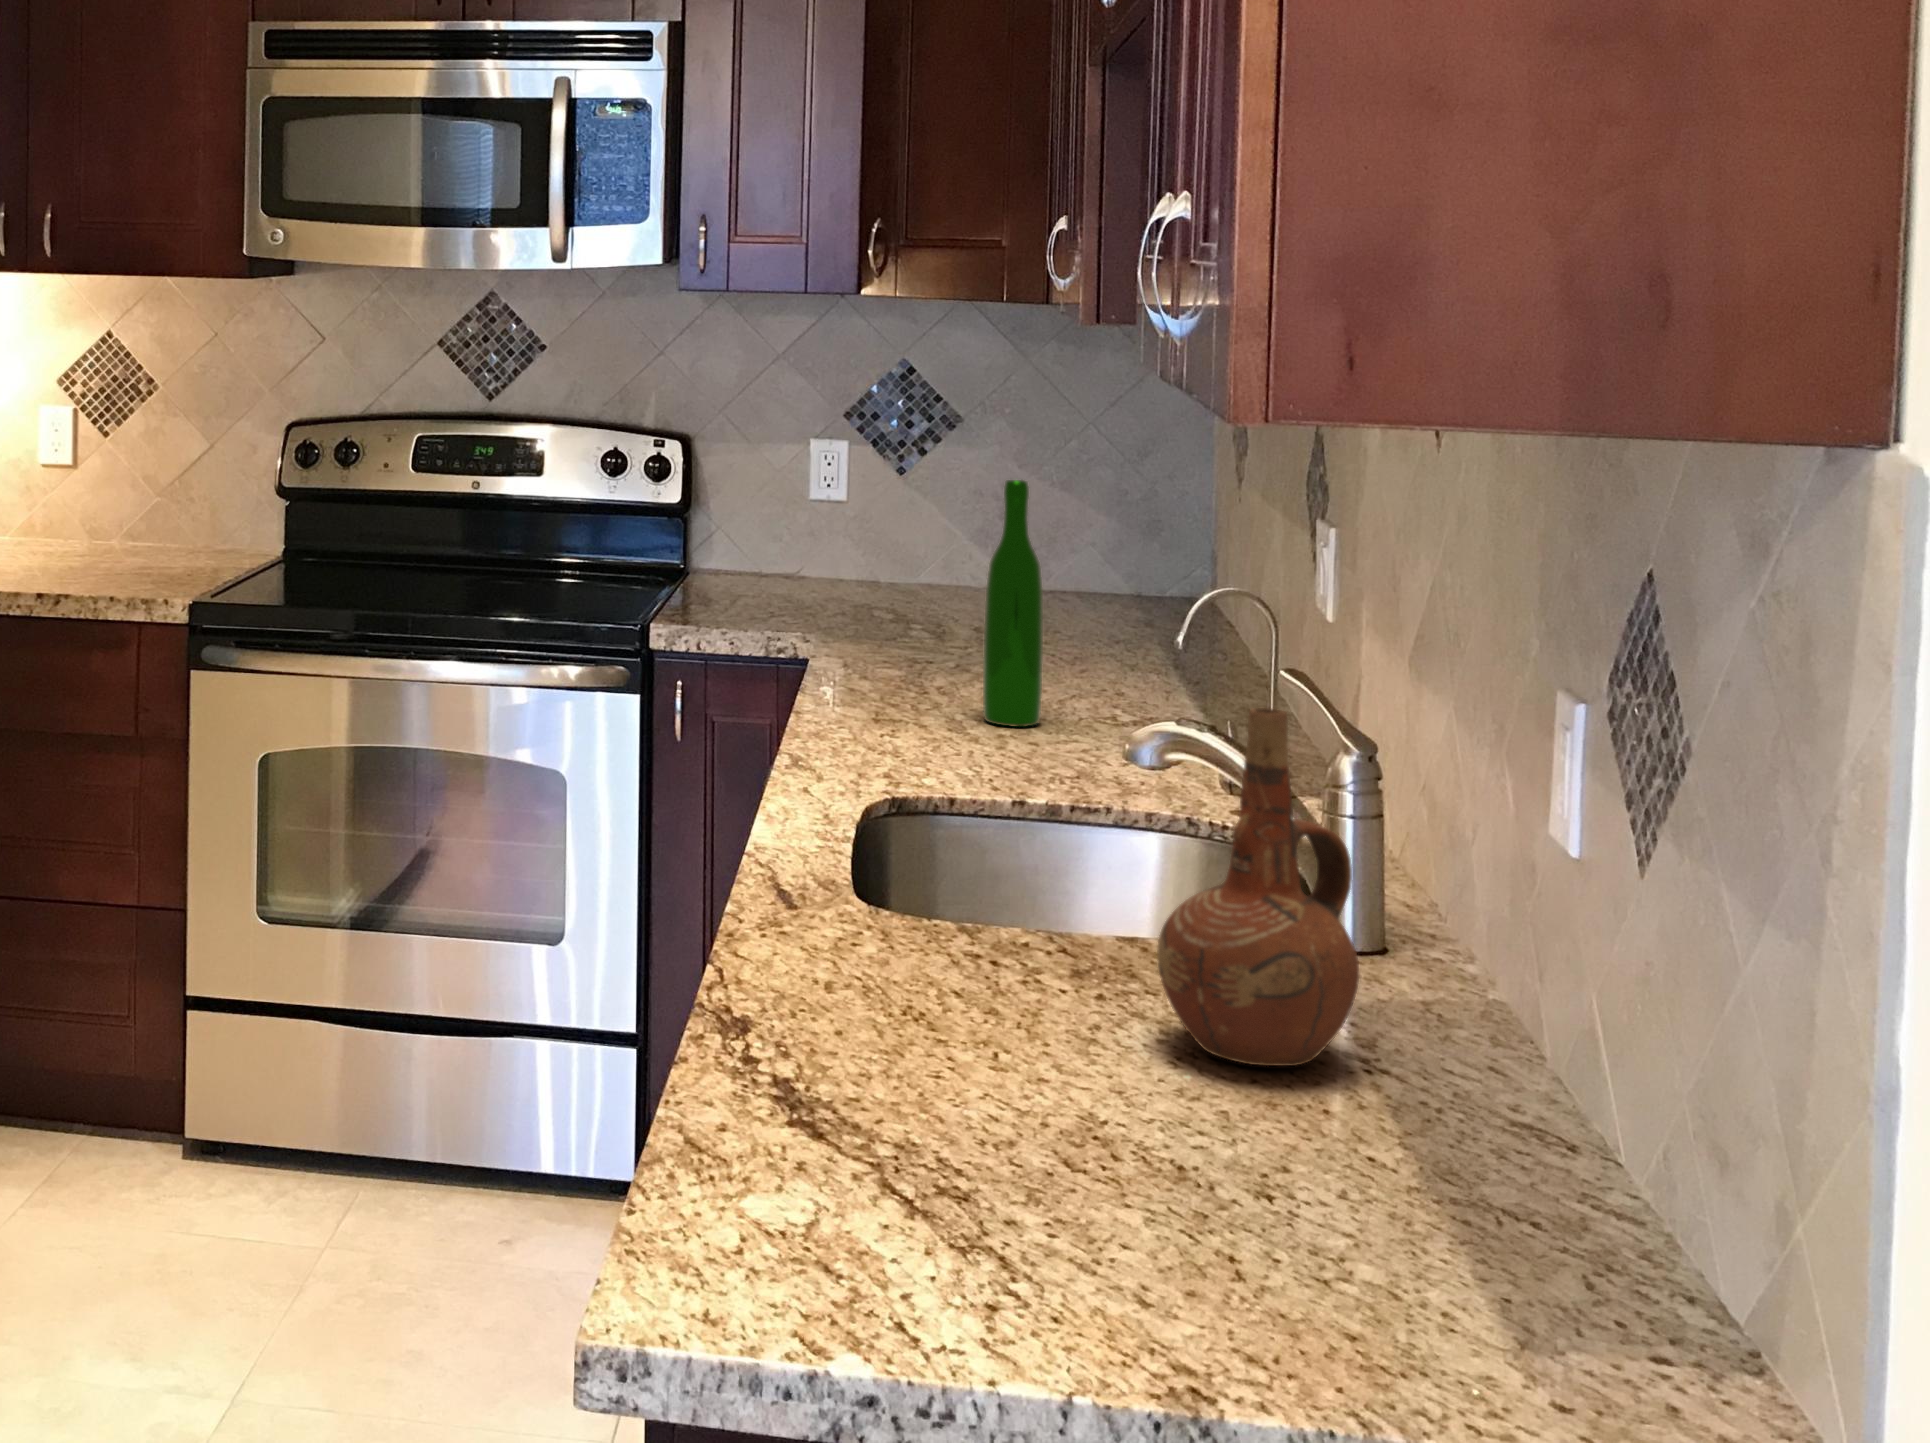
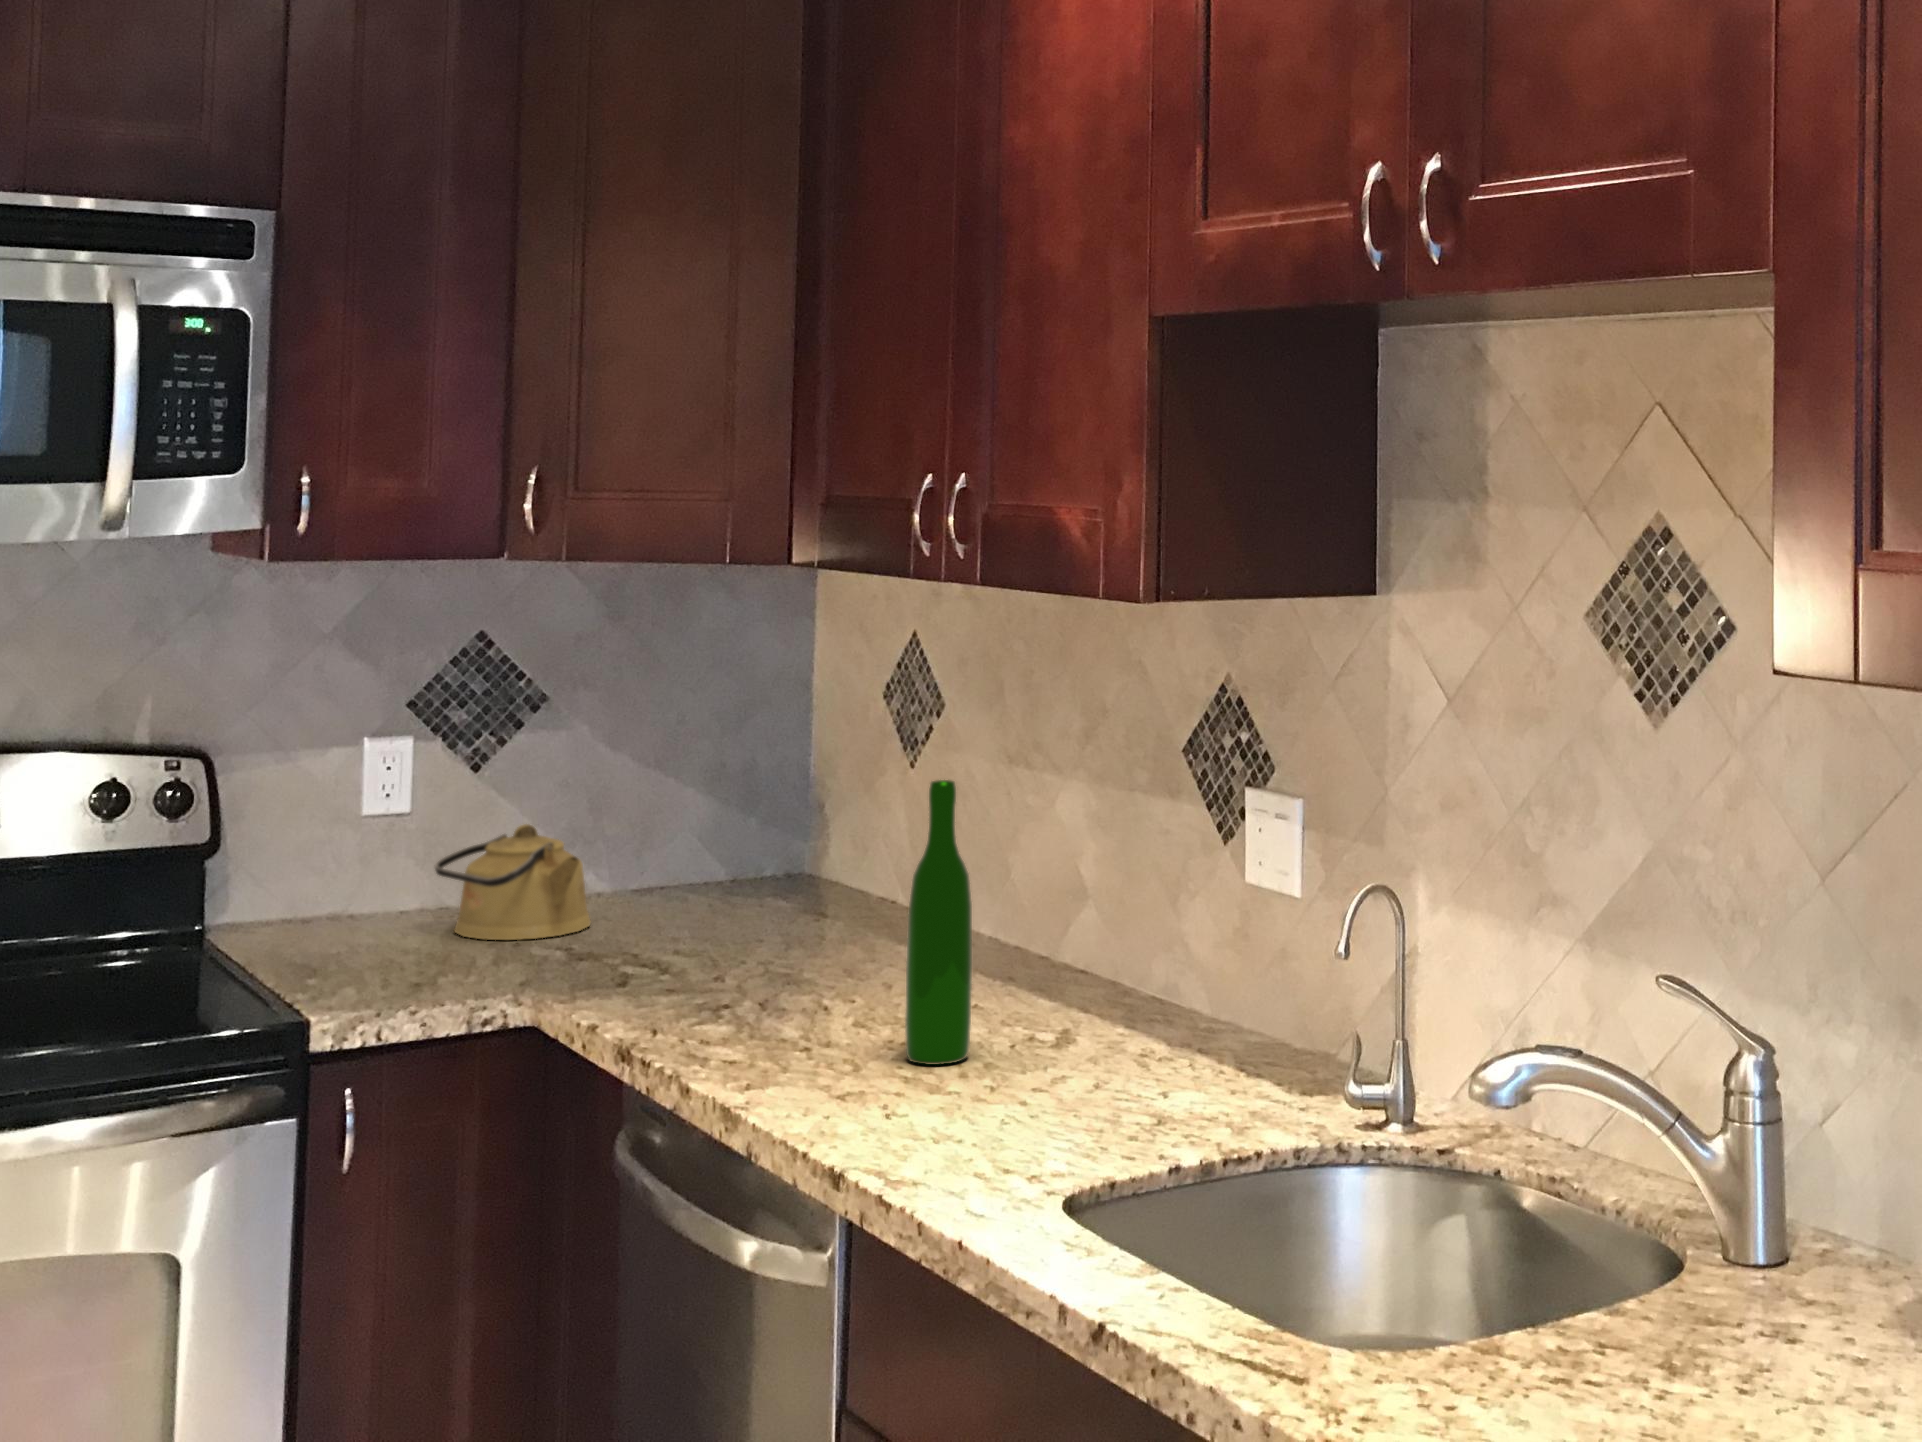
kettle: none [845,515,963,607] -> present [435,824,590,940]
ceramic pitcher: present [1157,708,1359,1066] -> none [1710,1003,1892,1359]

